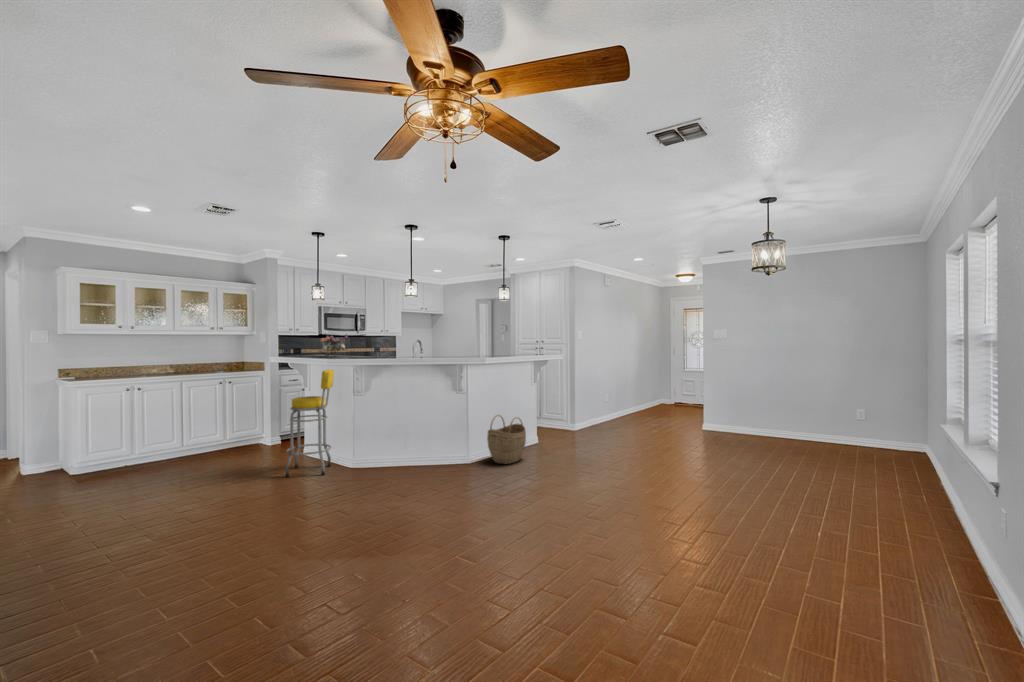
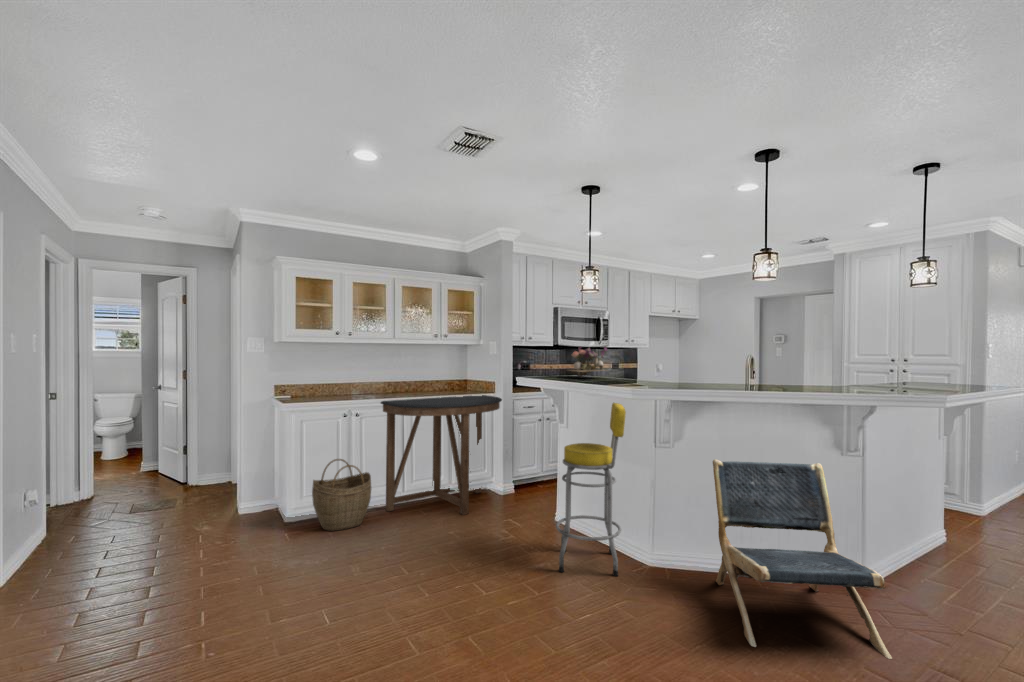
console table: none [160,372,268,461] -> present [381,395,502,515]
lounge chair: none [377,397,448,492] -> present [713,459,892,659]
woven basket: present [487,415,526,464] -> present [312,459,371,531]

